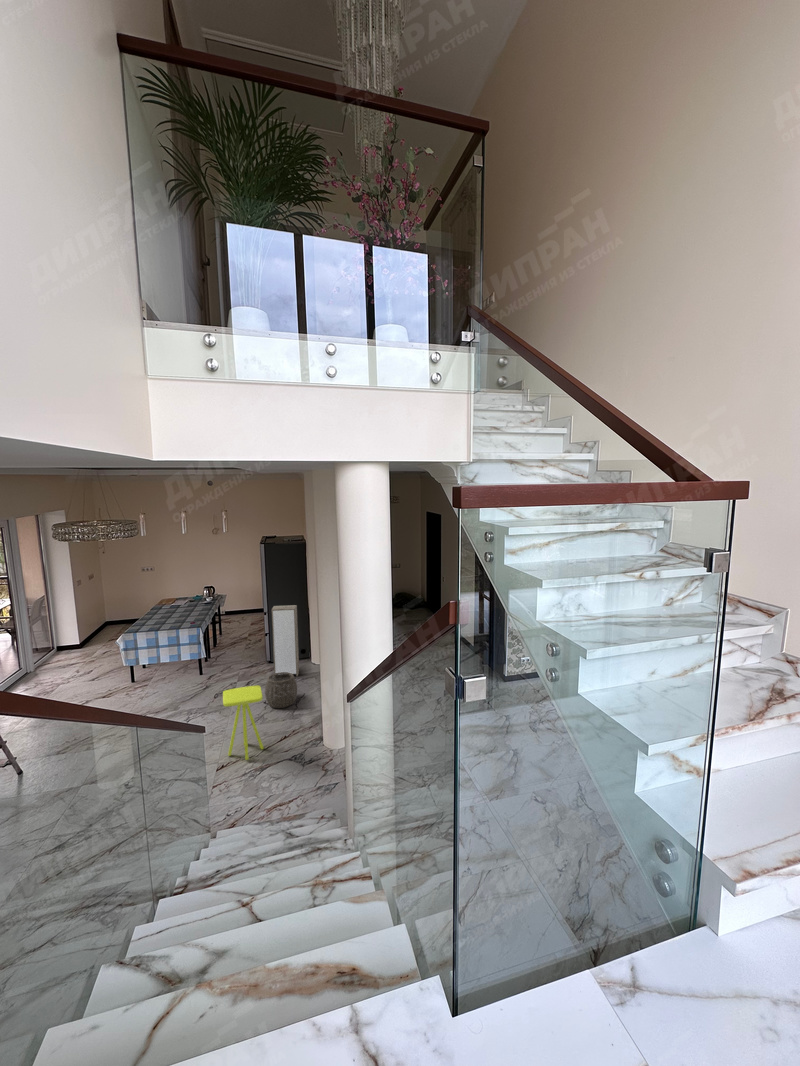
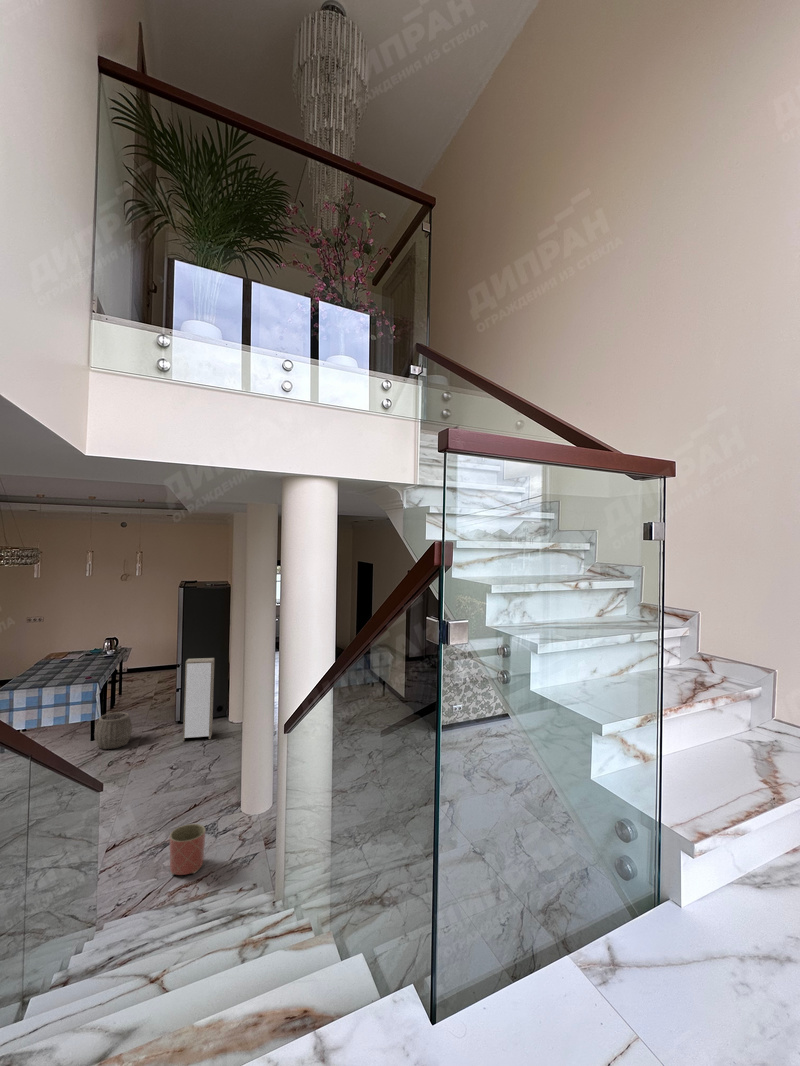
woven basket: present [265,672,297,708] -> present [95,712,132,749]
side table: present [223,686,263,760] -> none [125,744,173,833]
planter: none [263,757,292,799] -> present [170,824,205,875]

